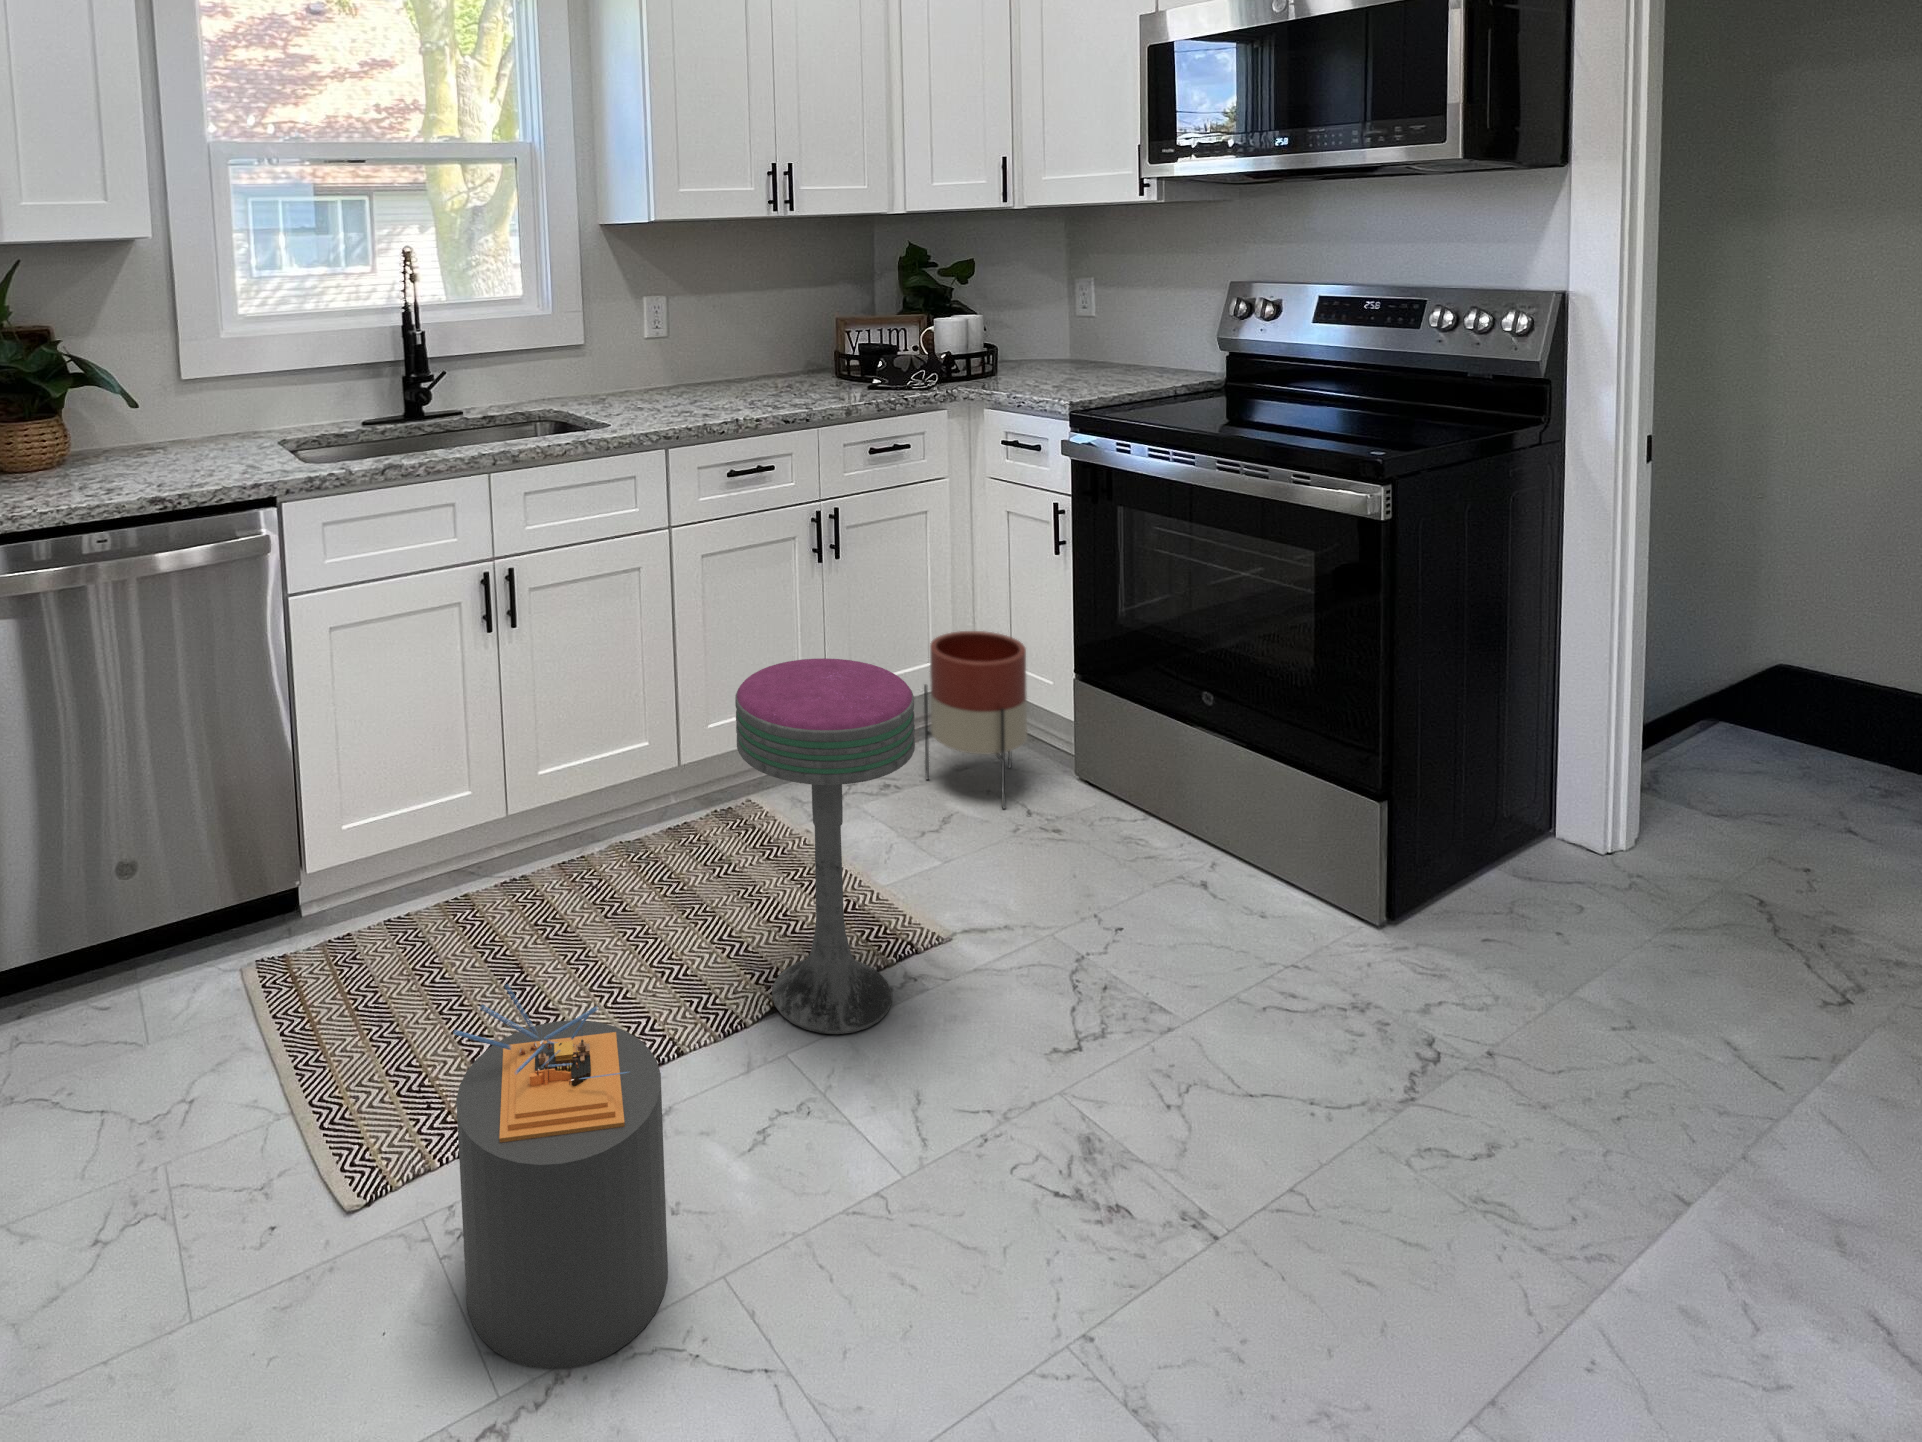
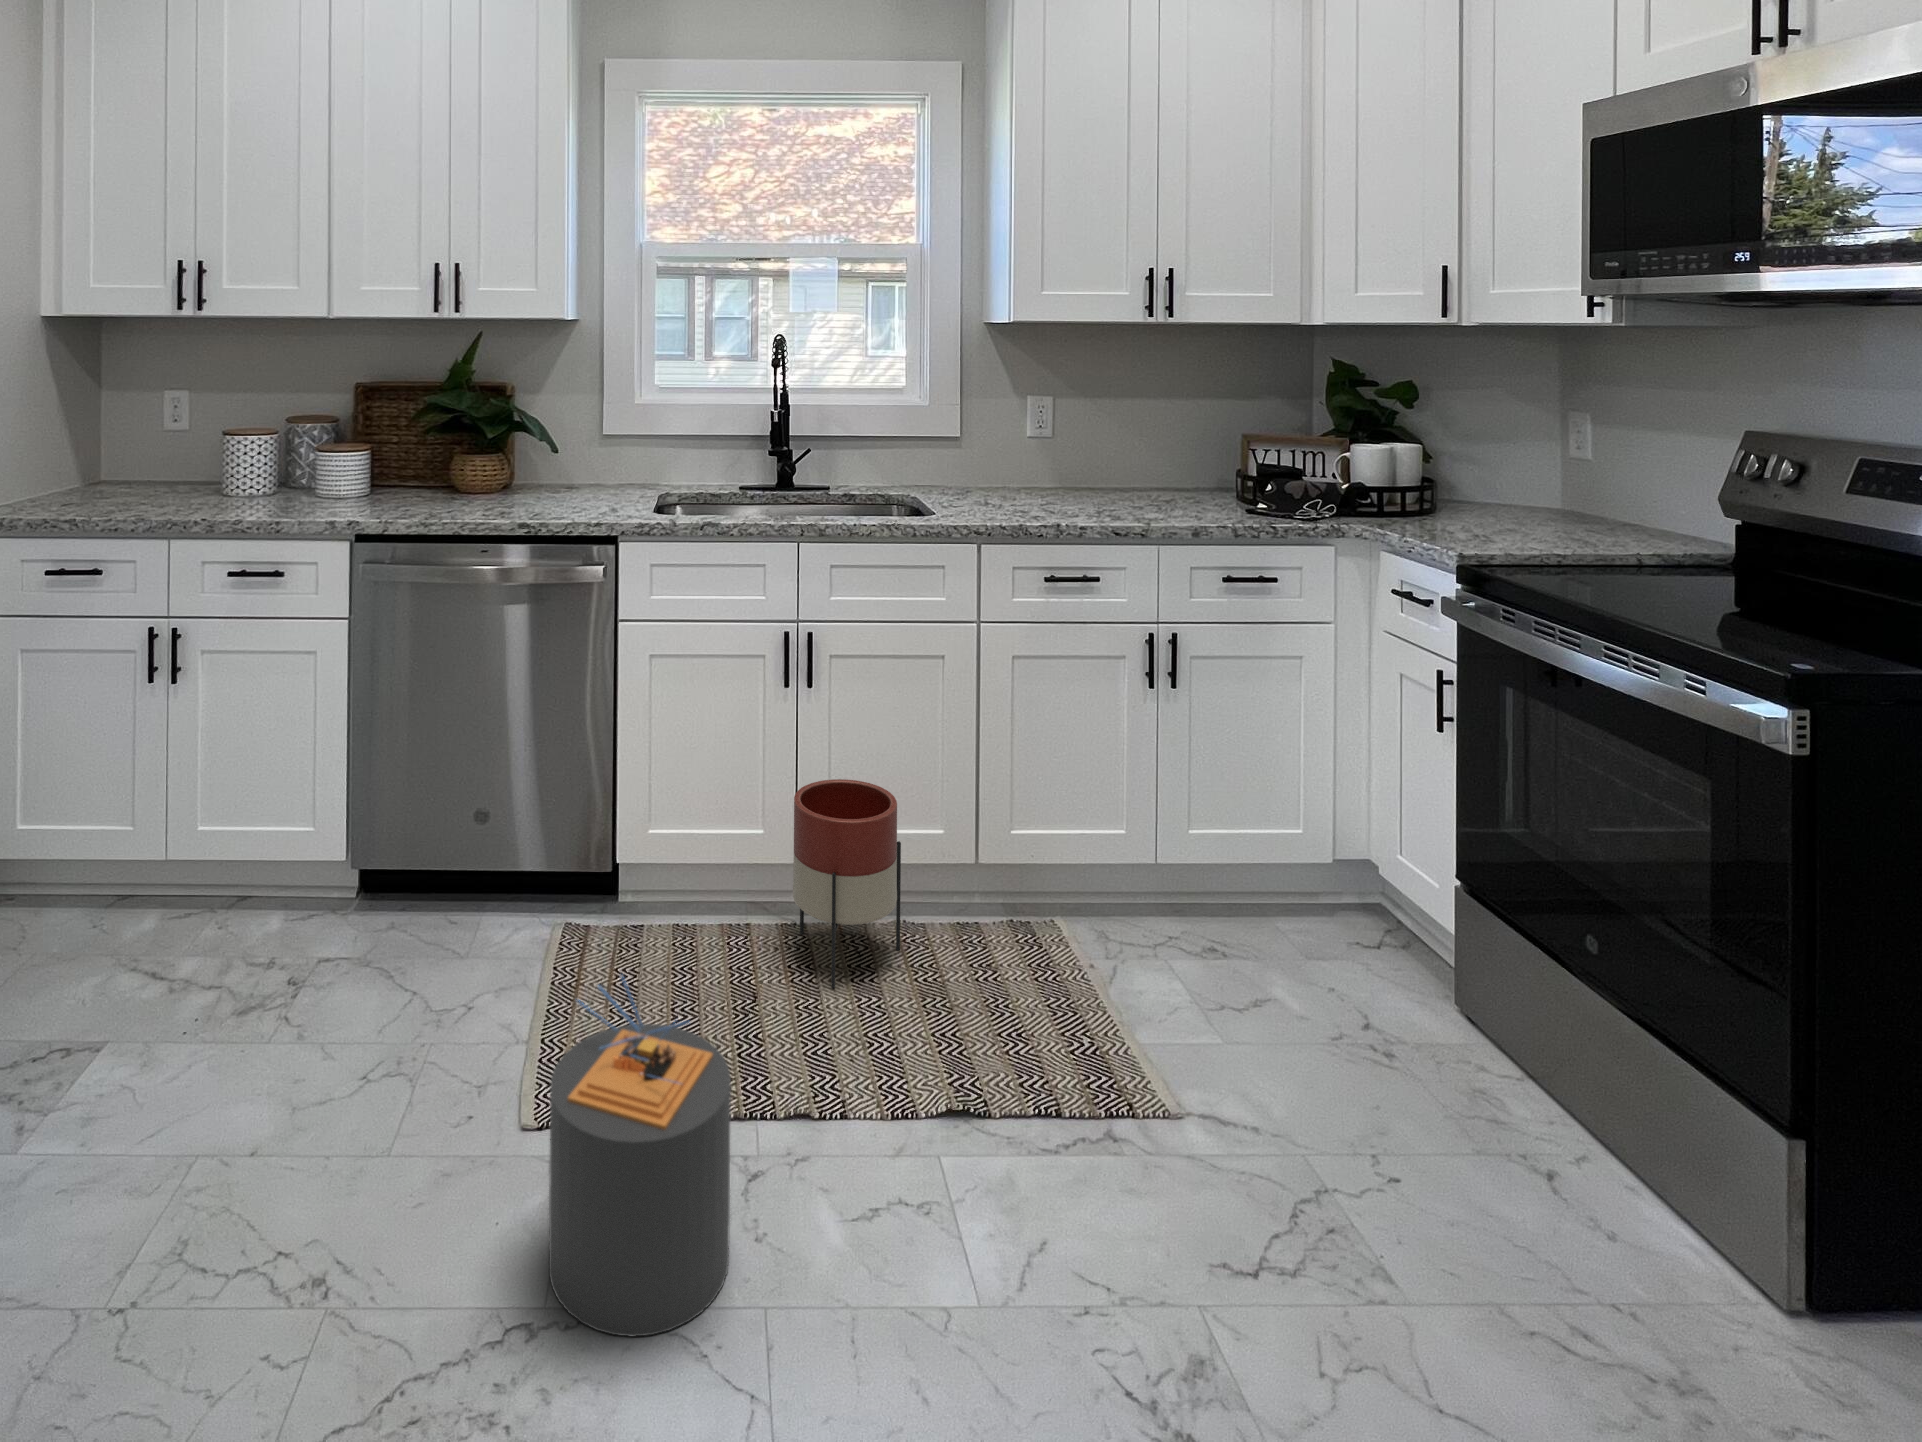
planter: present [924,631,1027,808] -> present [793,779,901,988]
bar stool: present [735,658,915,1034] -> none [928,765,1114,1167]

